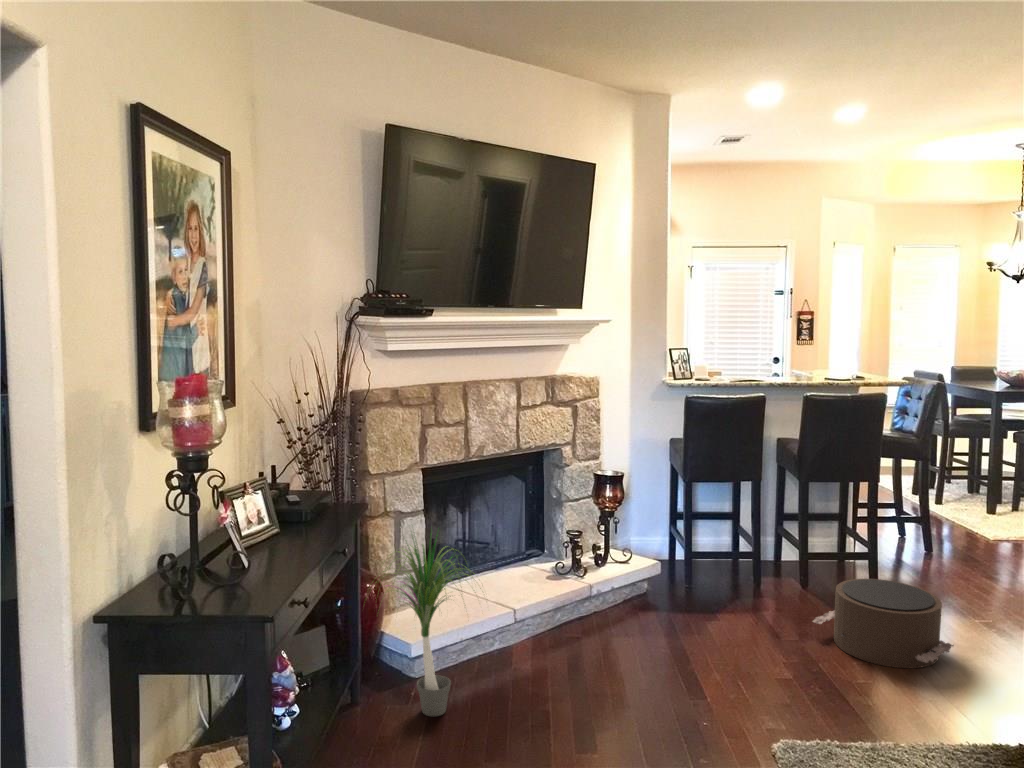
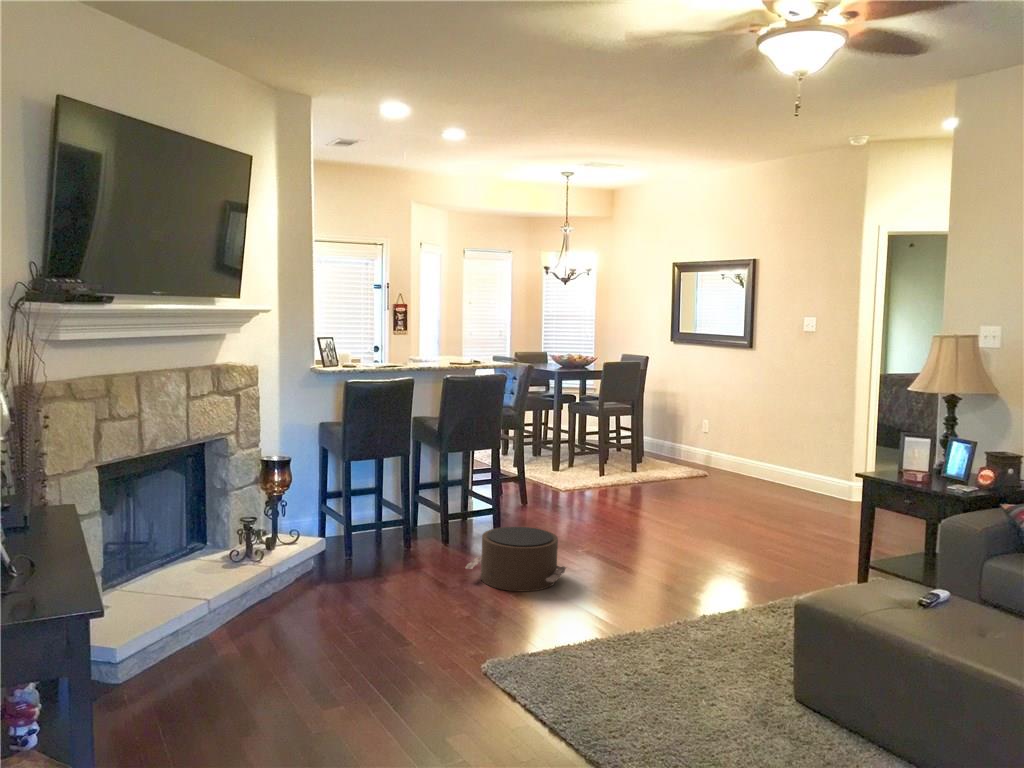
potted plant: present [383,538,469,716] -> none [80,516,222,710]

